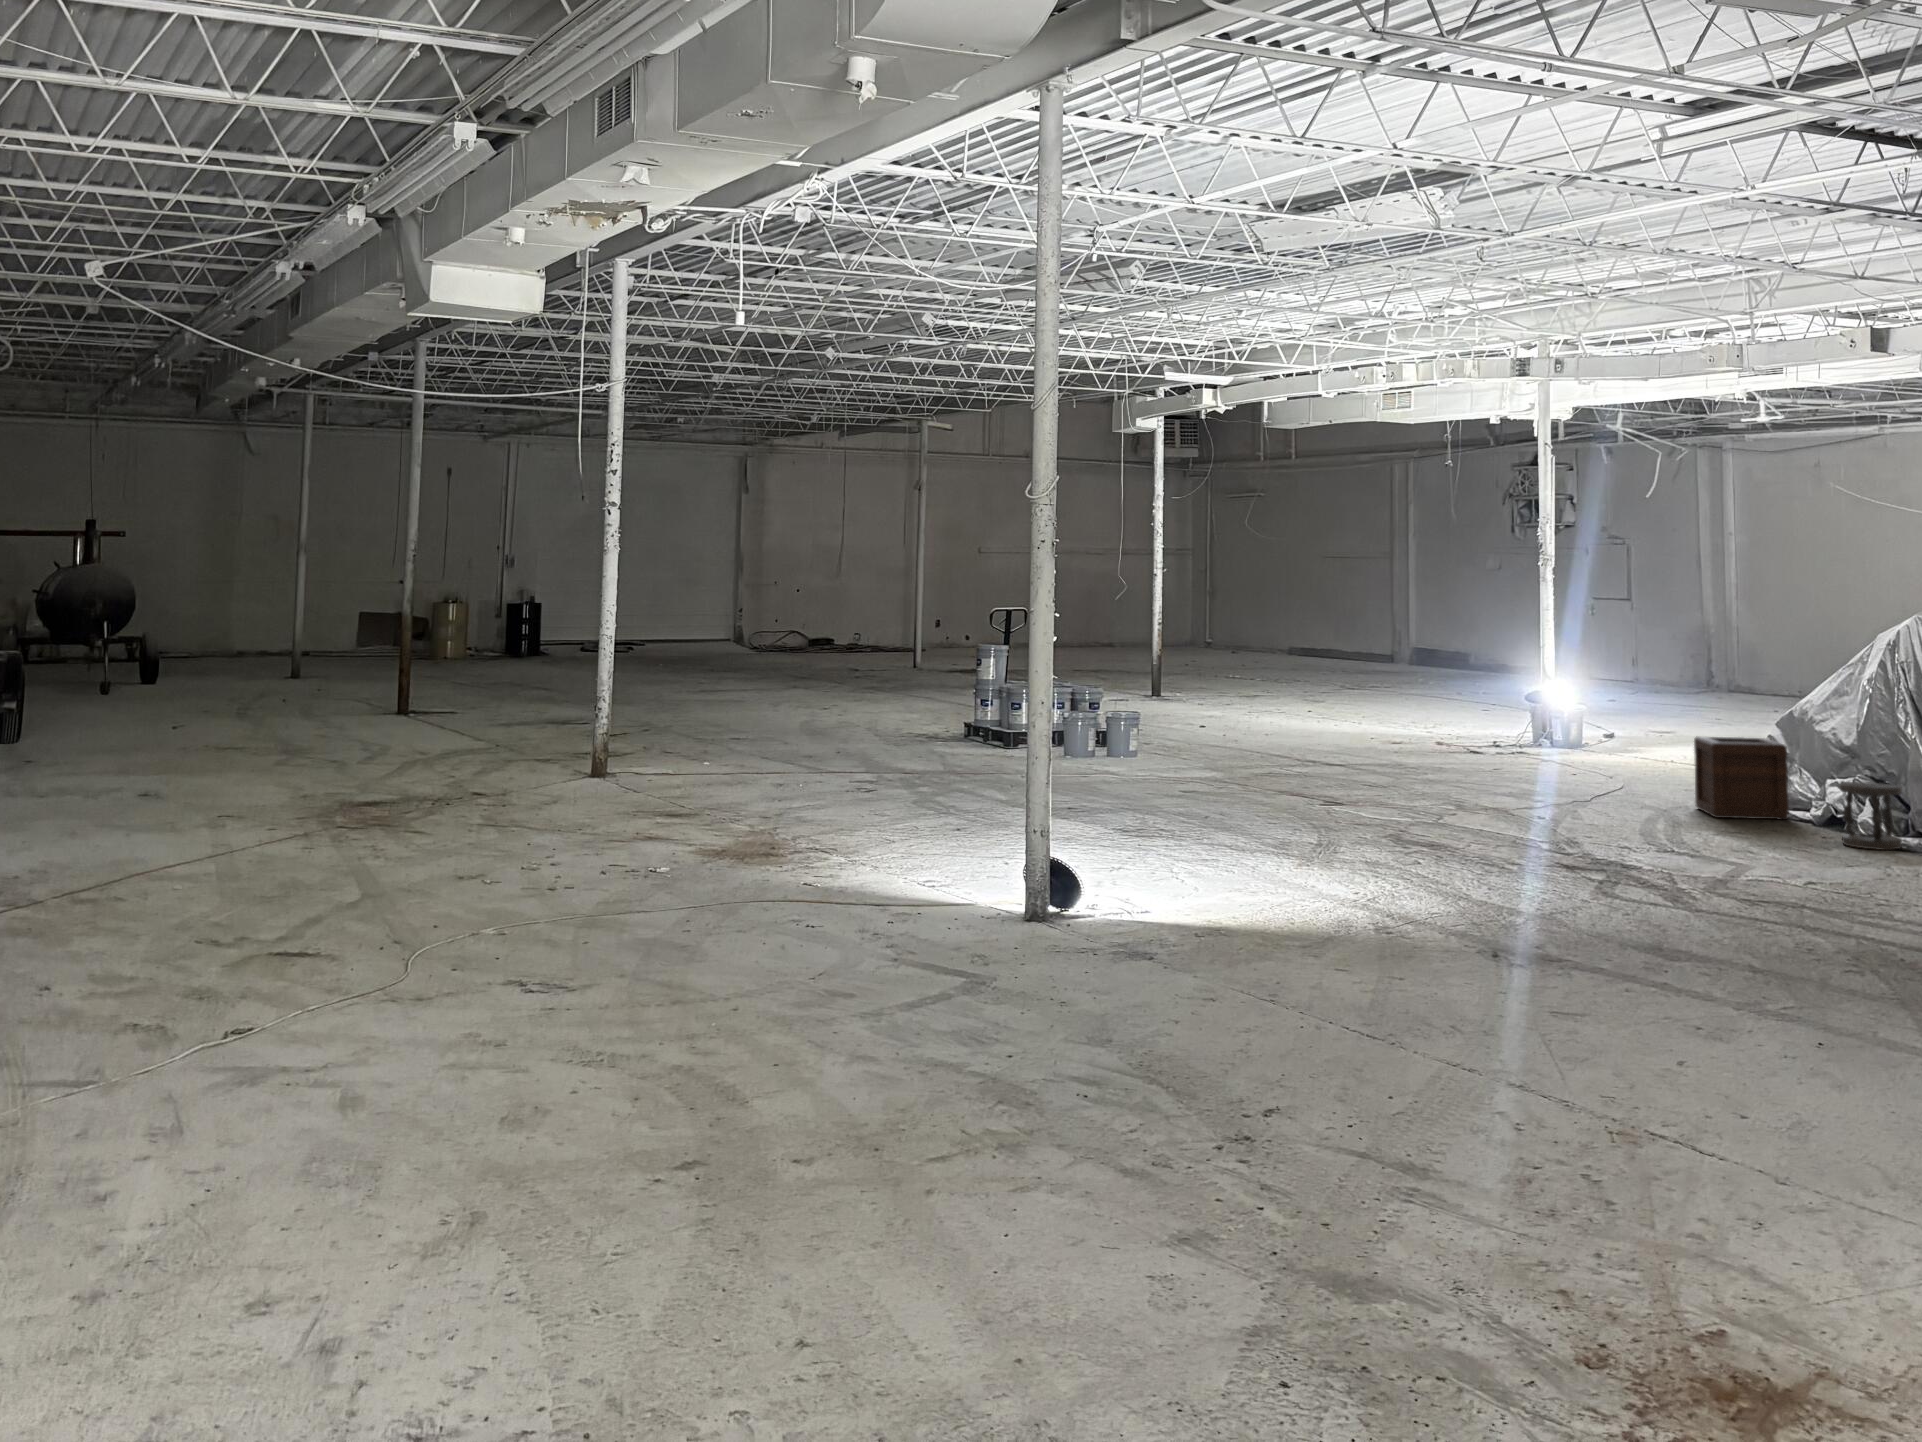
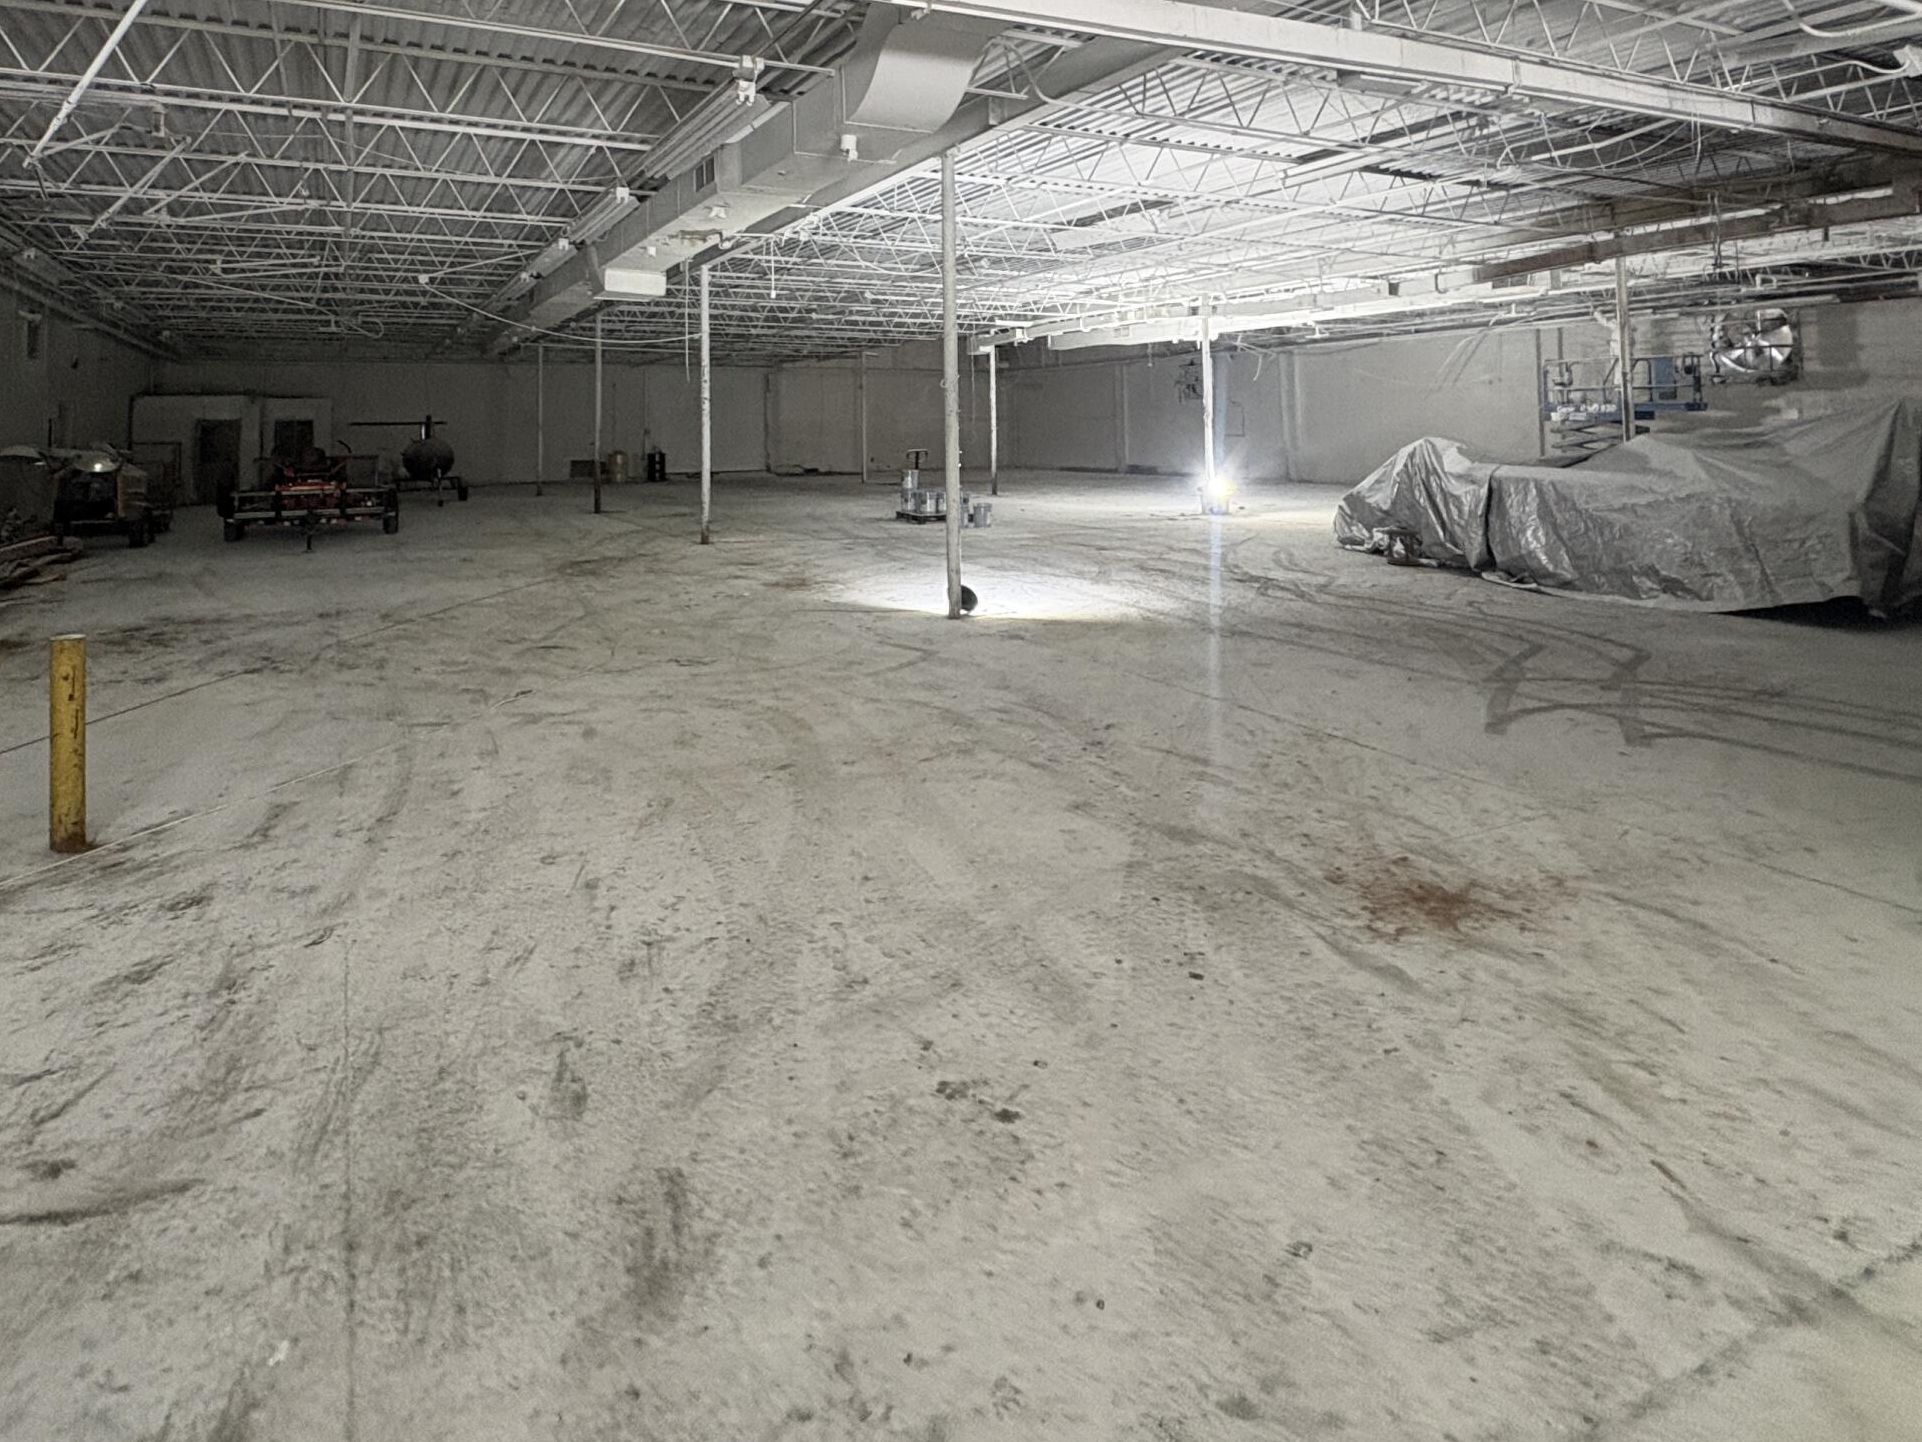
wooden crate: present [1694,736,1789,819] -> none [1300,506,1353,550]

